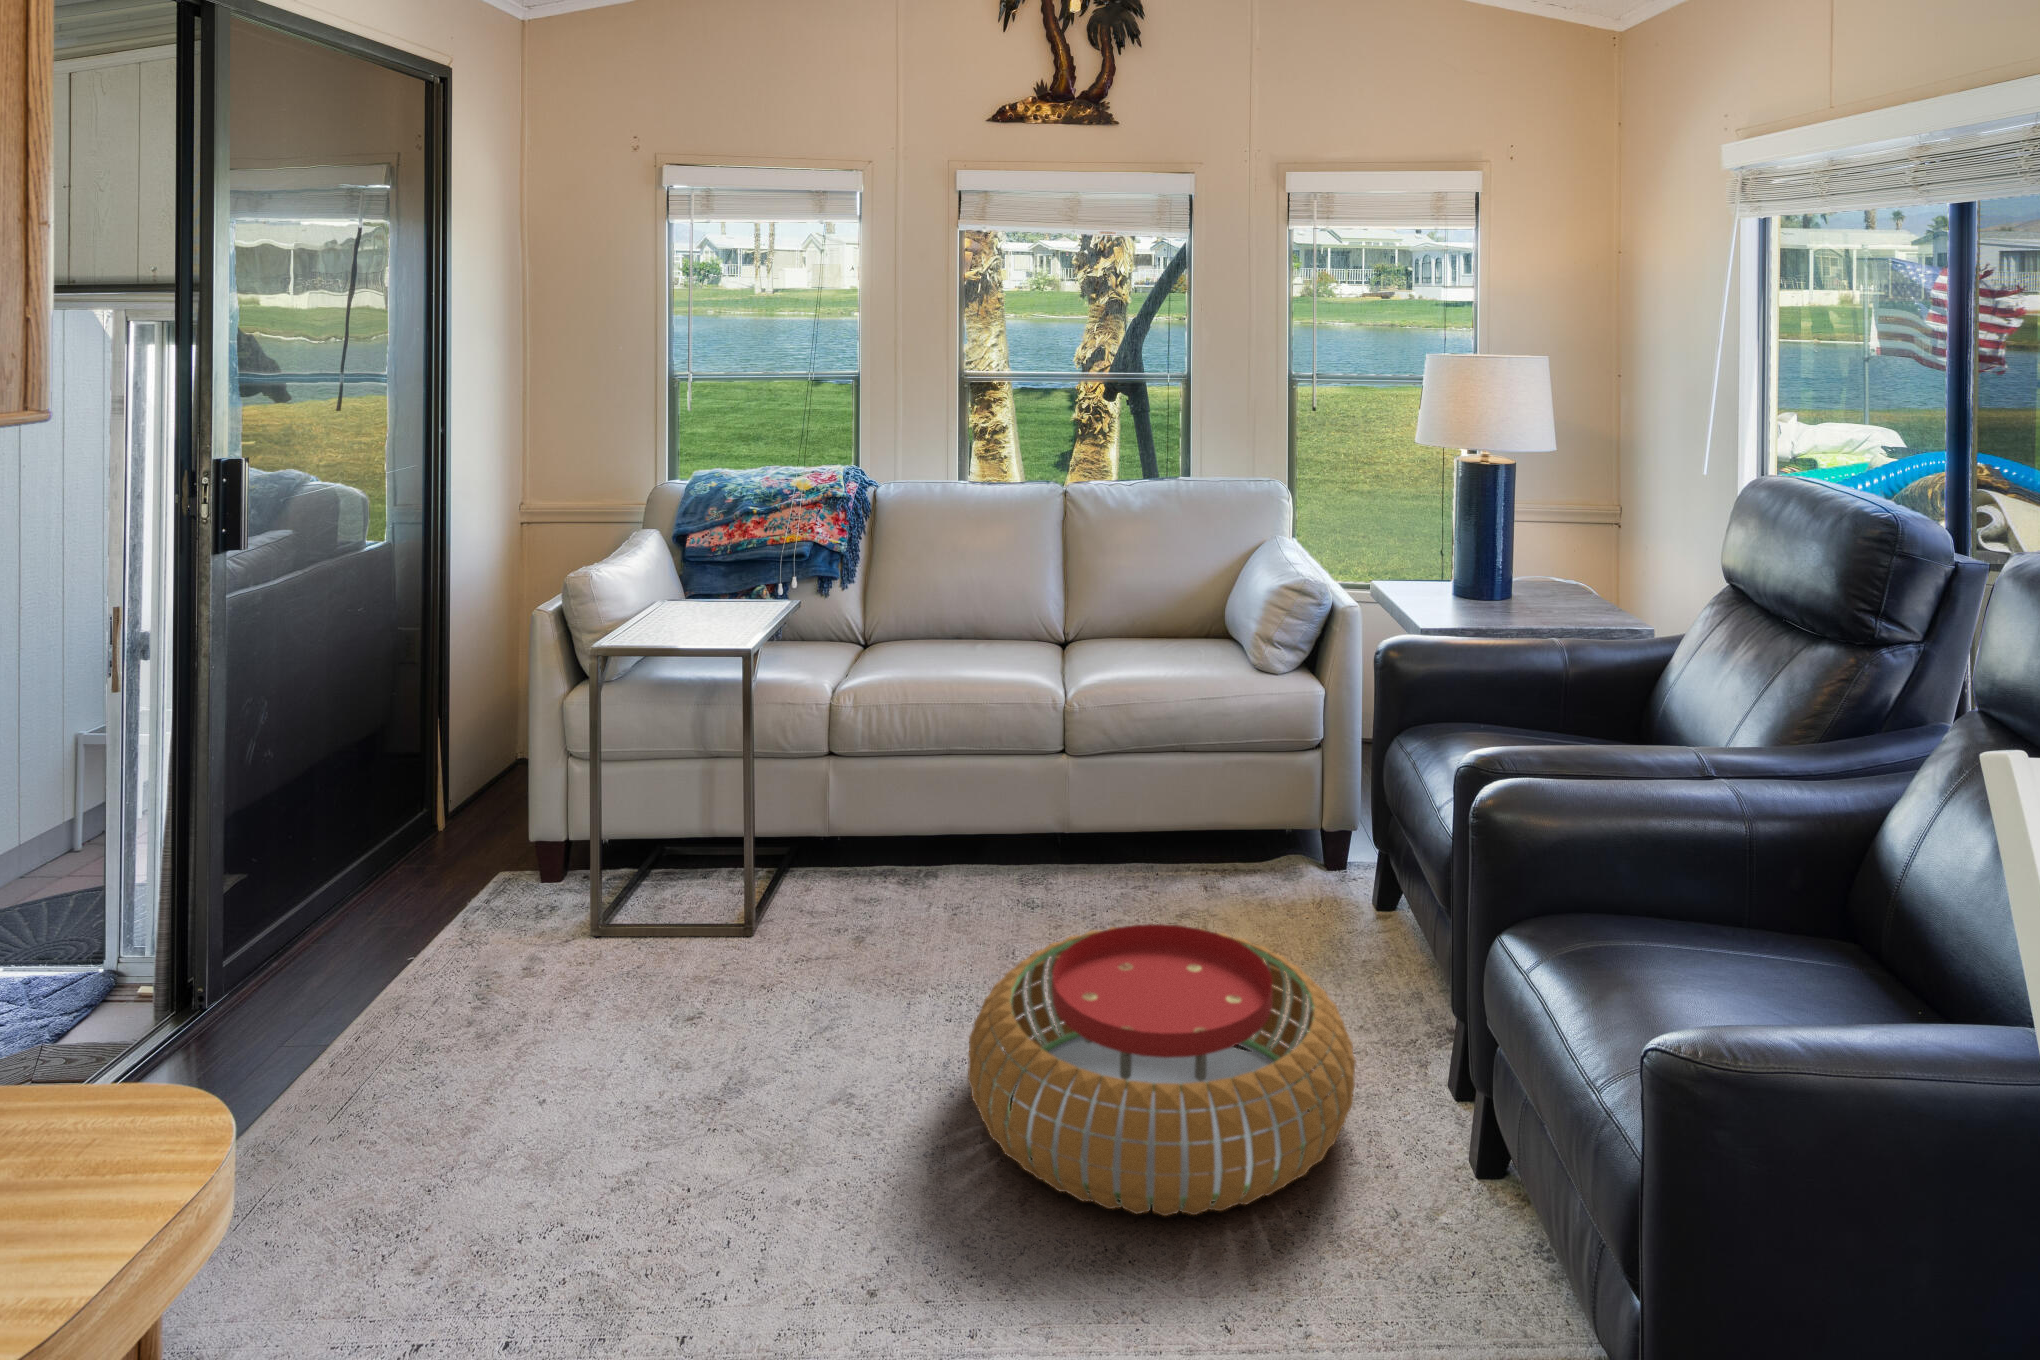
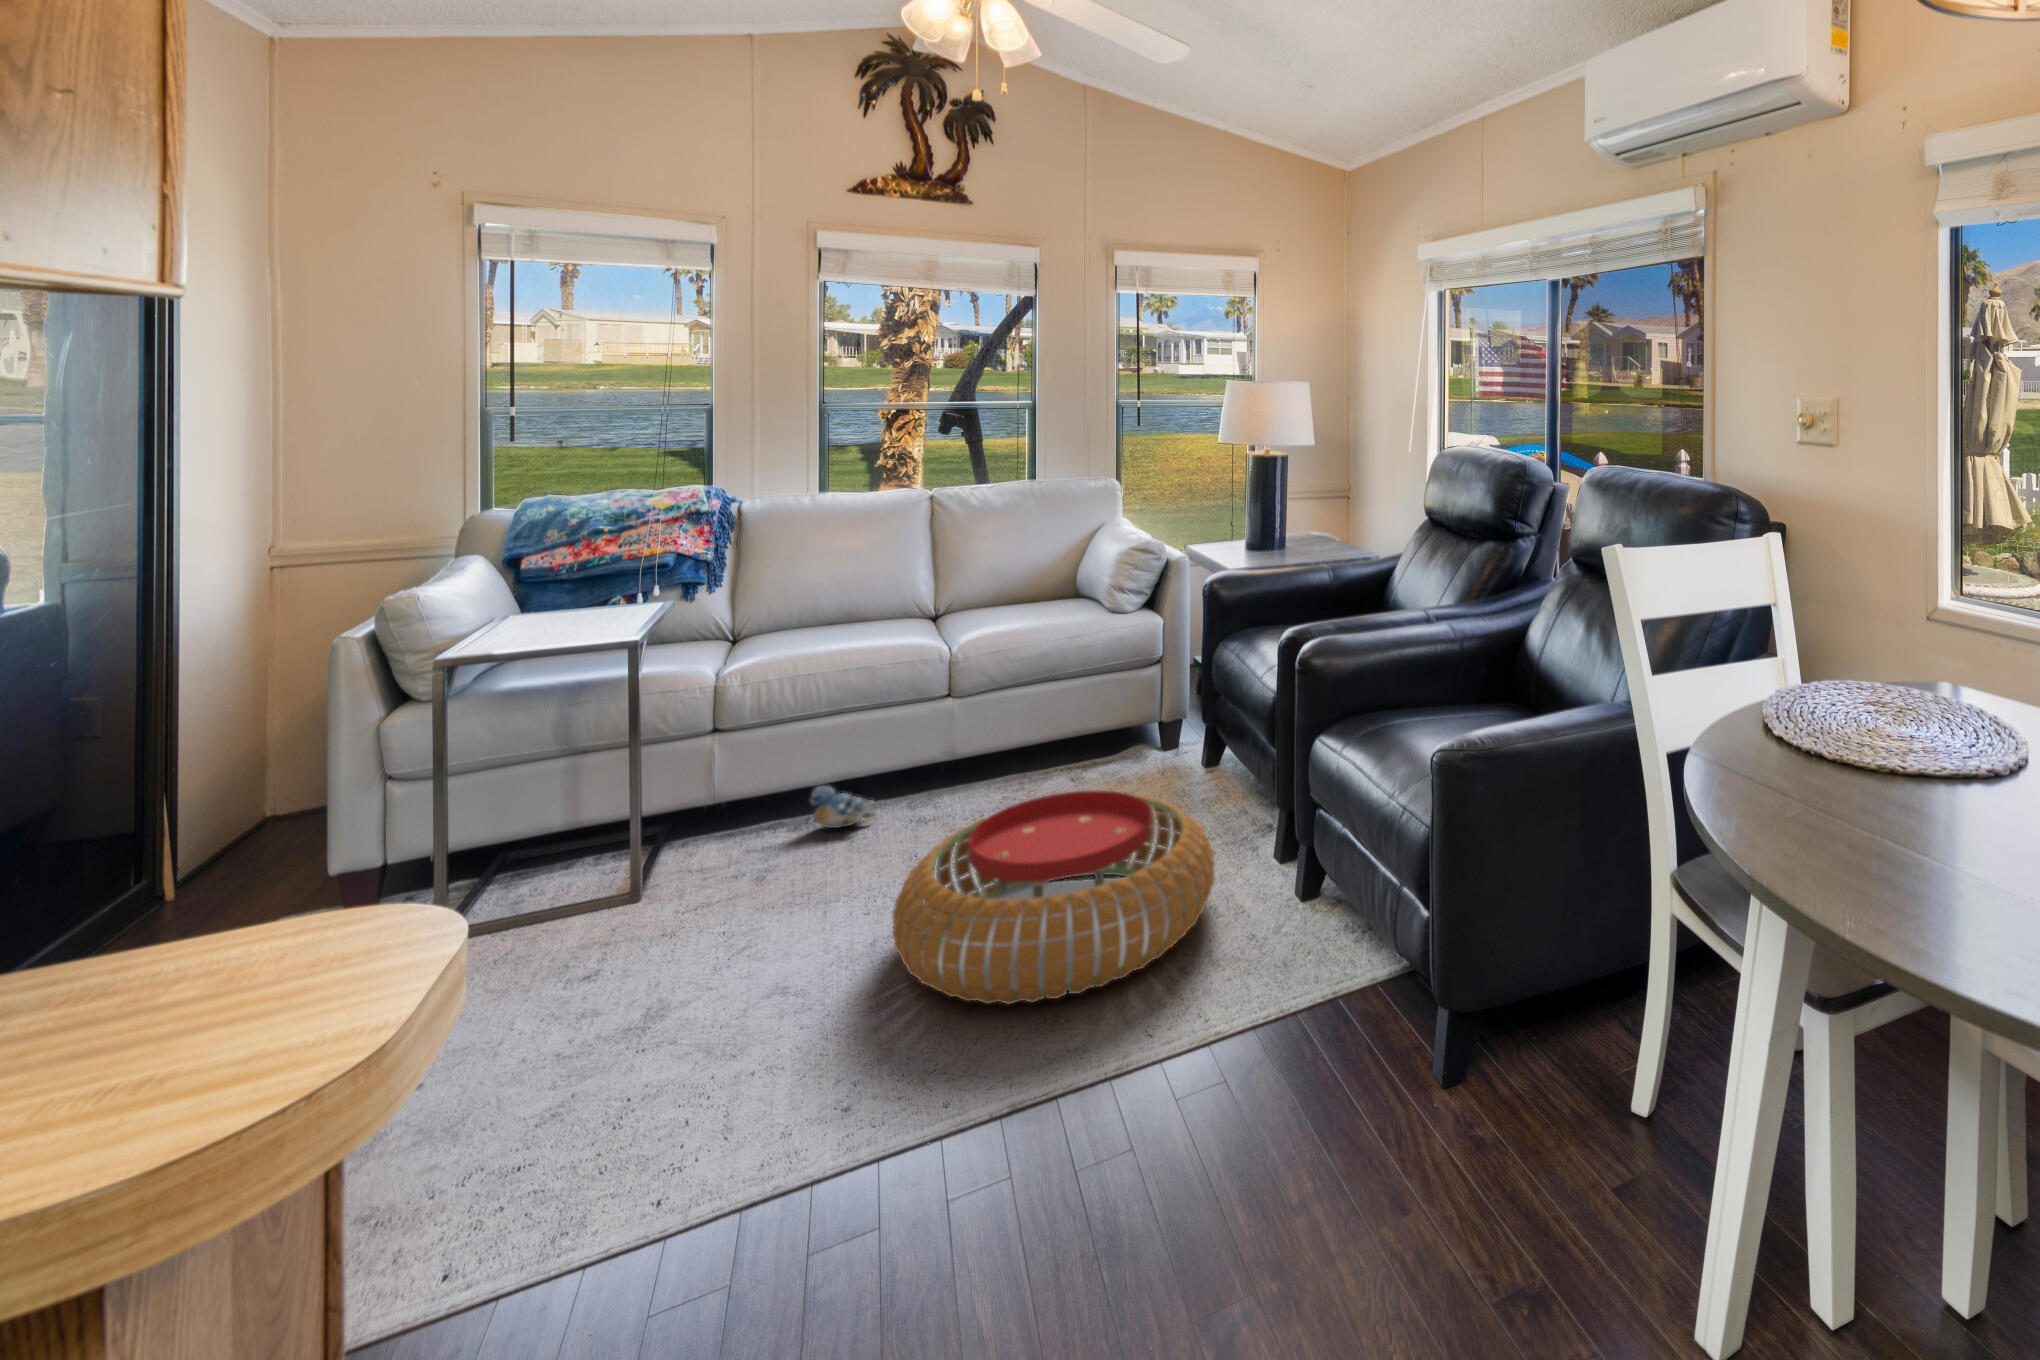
plush toy: none [921,835,987,888] -> present [810,786,874,828]

